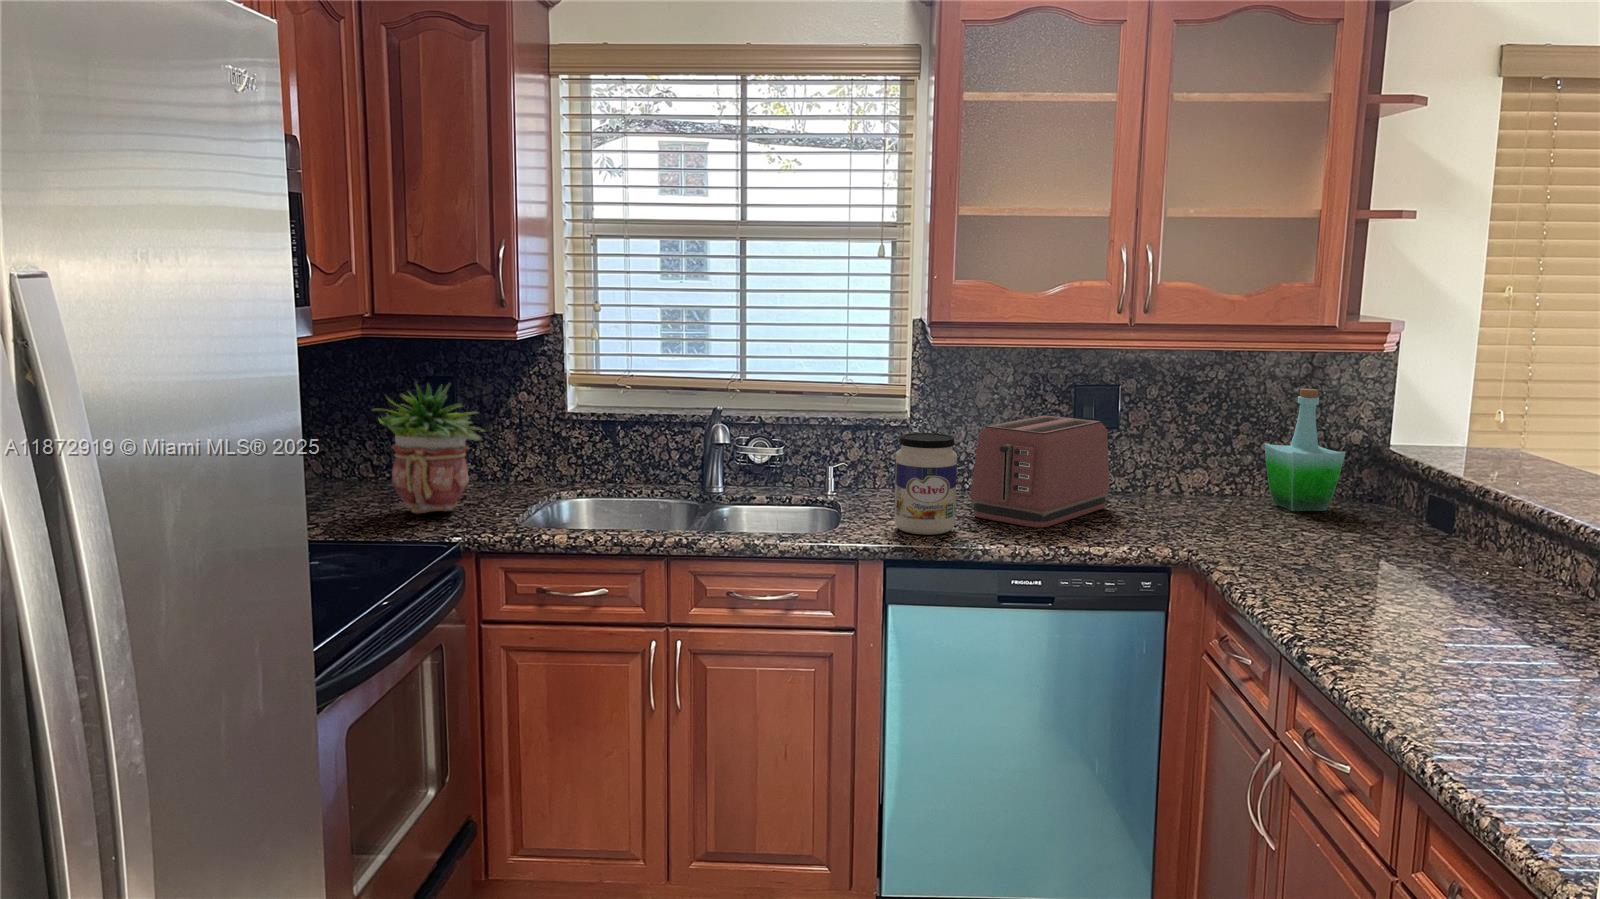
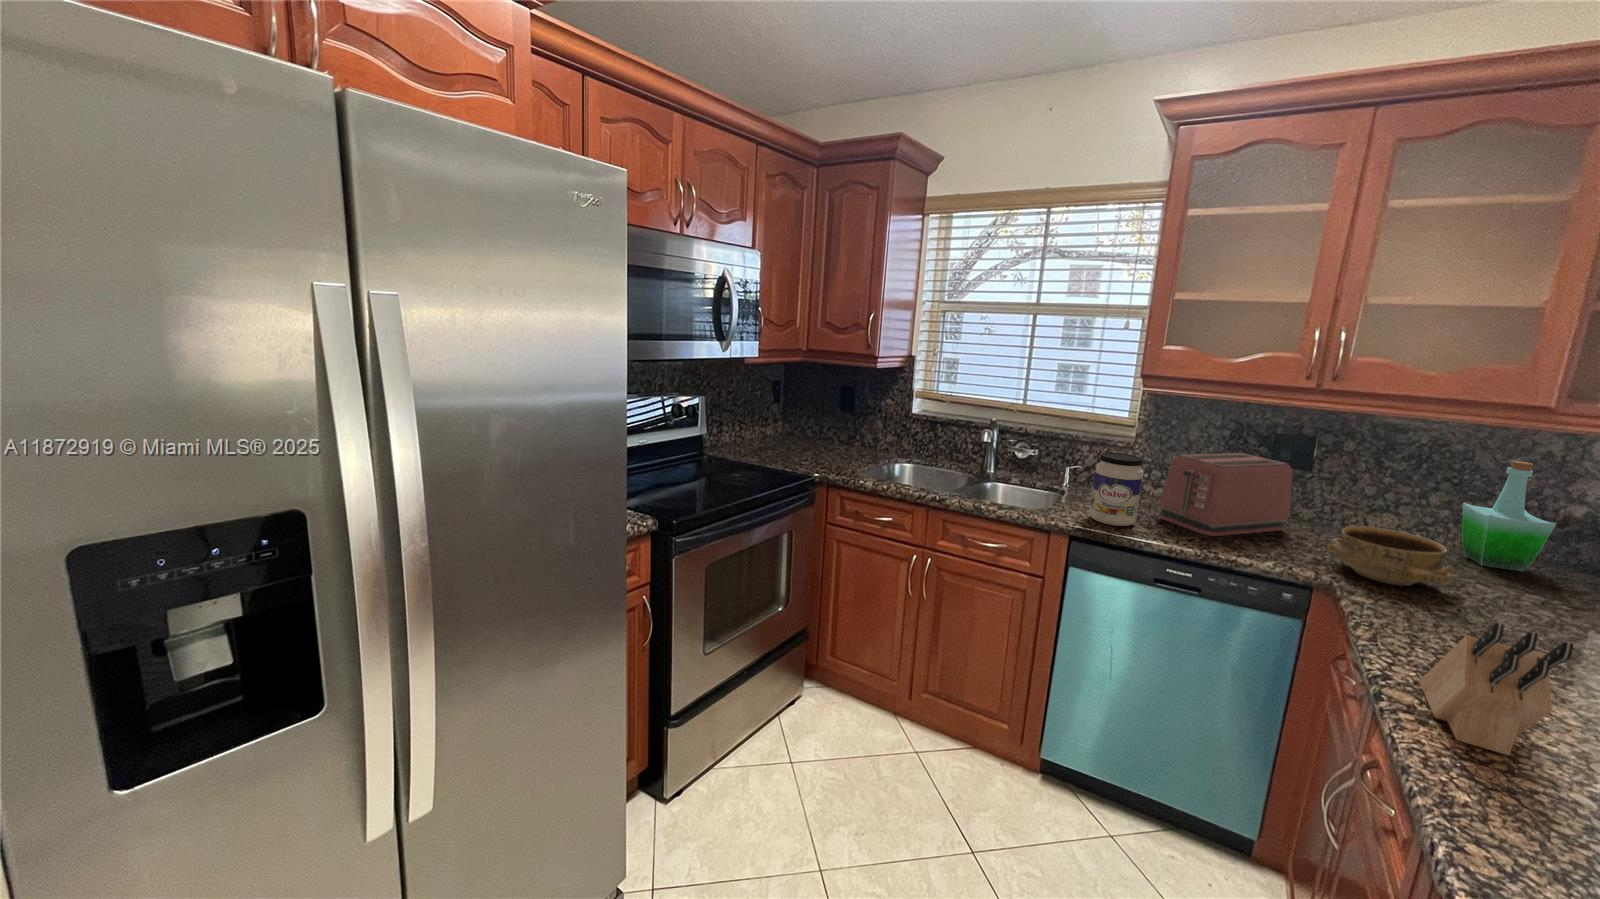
potted plant: present [373,383,484,514] -> none [791,385,852,460]
ceramic bowl: none [1169,483,1290,546] -> present [1327,526,1454,586]
knife block: none [1325,541,1463,678] -> present [1420,623,1573,755]

